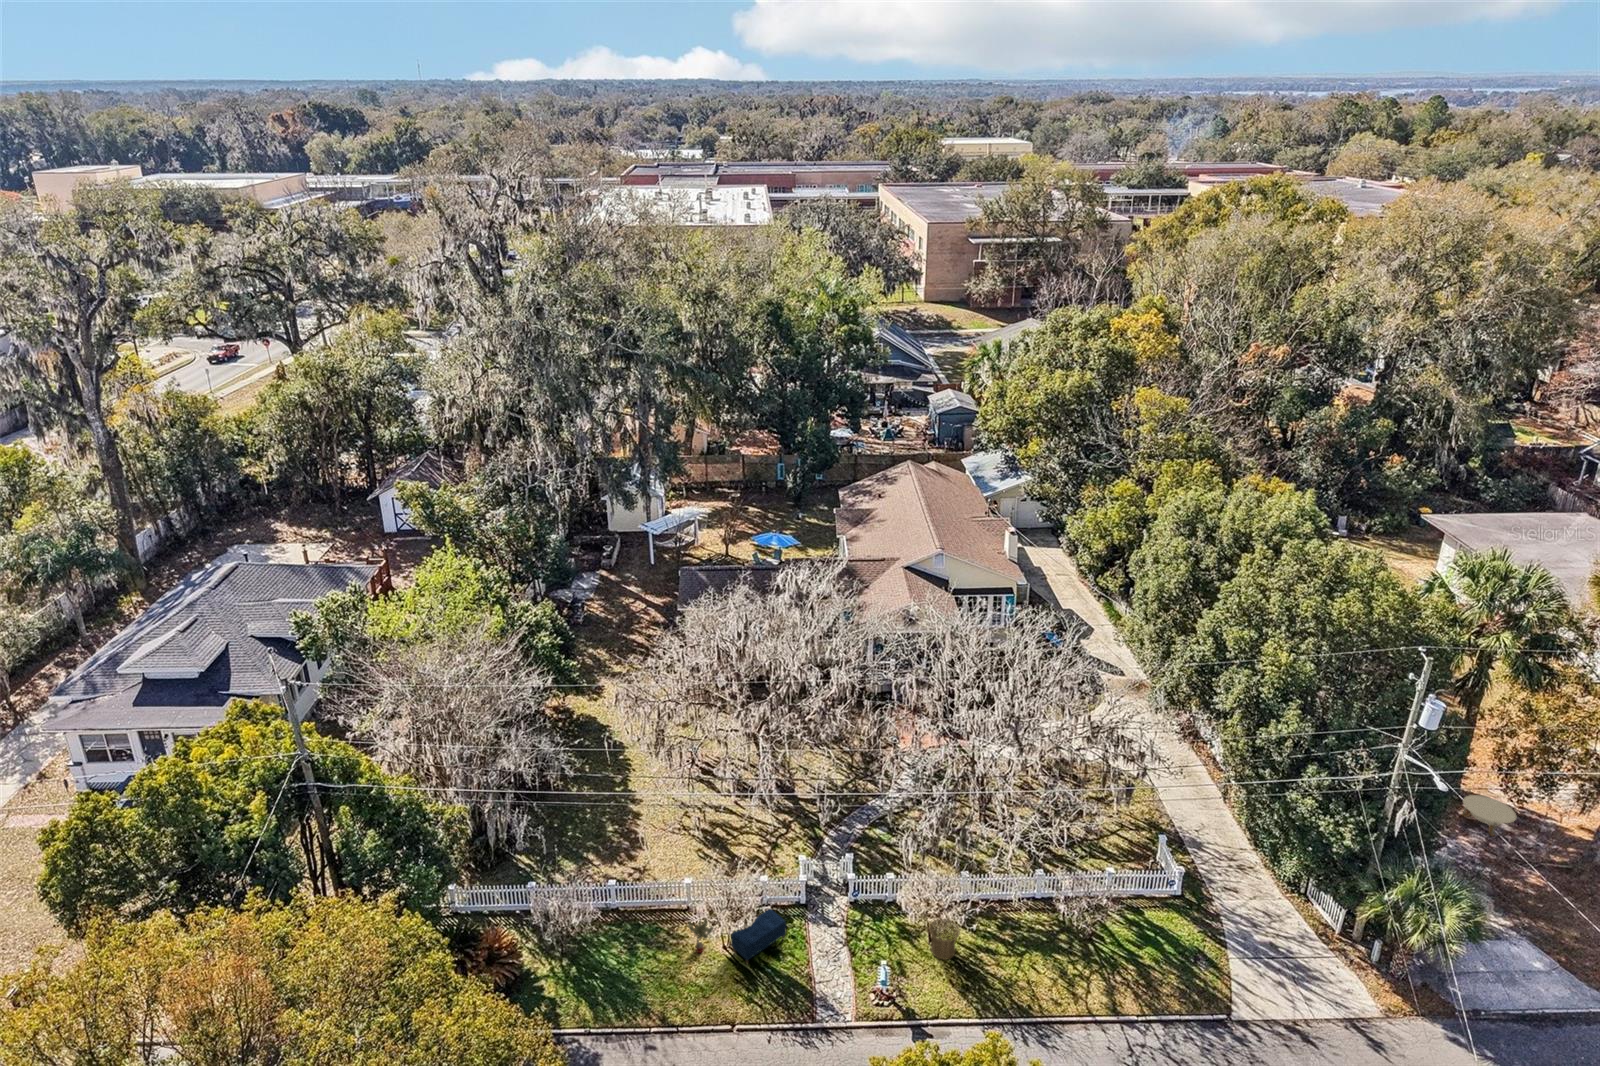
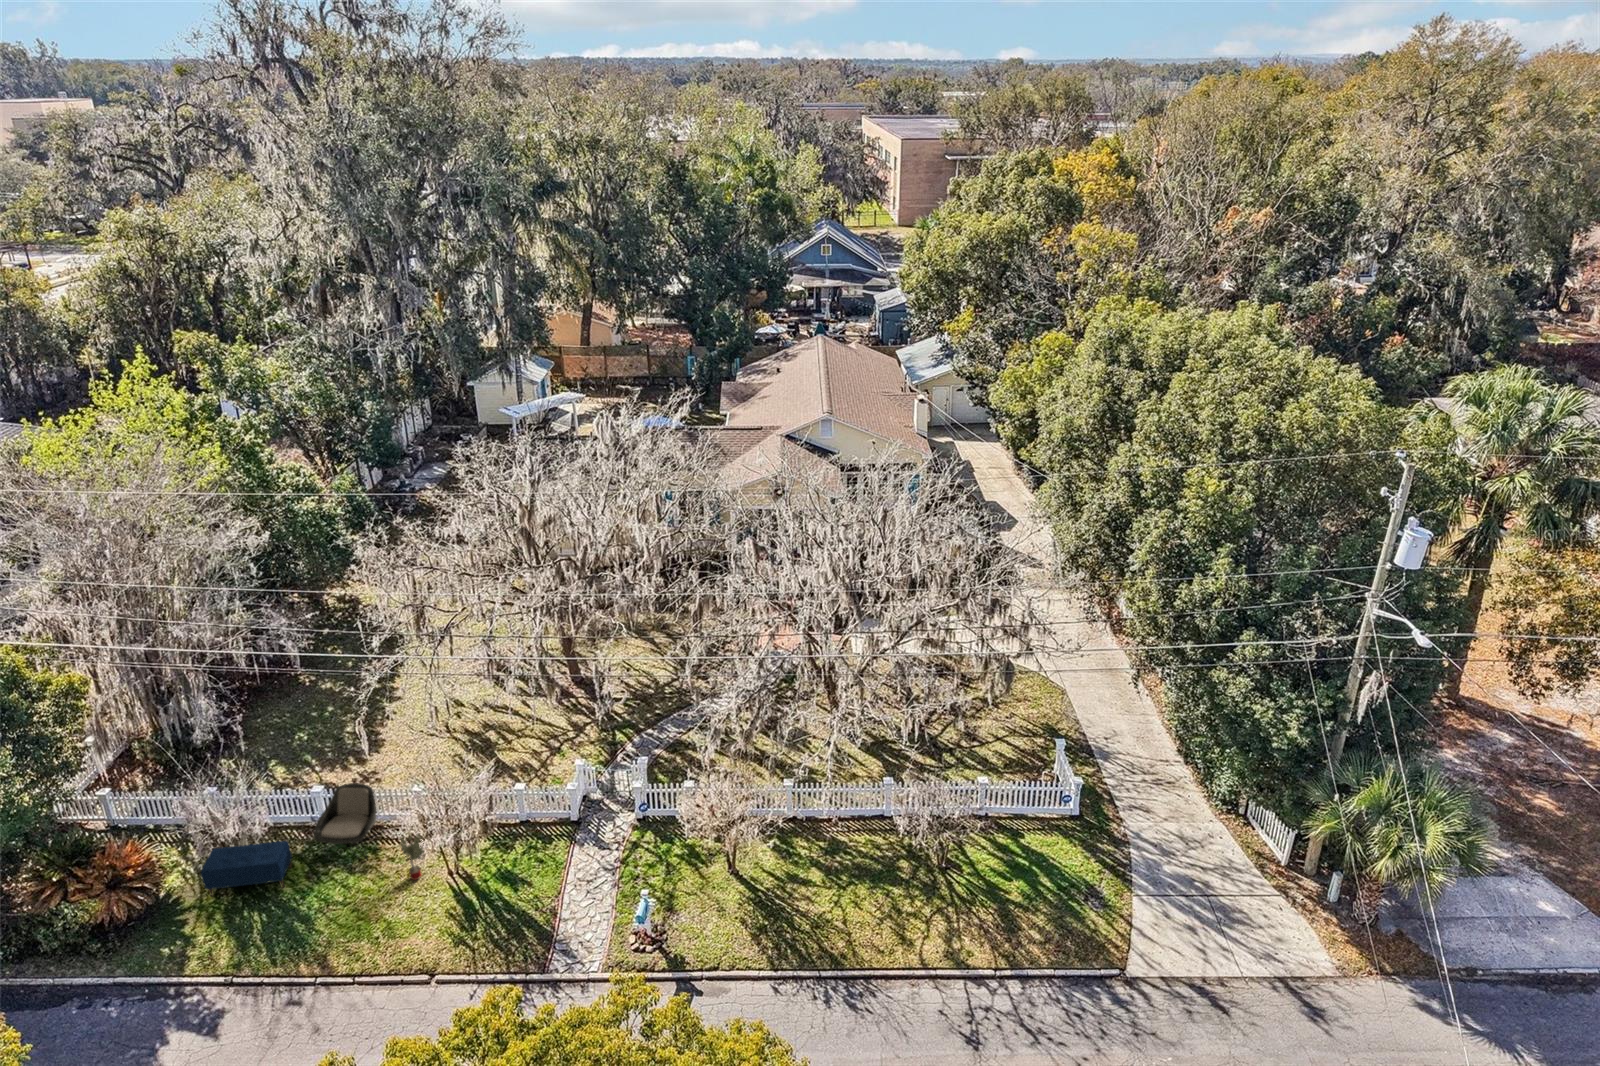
round table: present [1462,795,1516,836] -> none [1456,697,1528,748]
lounge chair: none [622,879,664,938] -> present [314,783,383,859]
bench: present [731,909,787,964] -> present [201,841,292,896]
basket: present [929,919,960,959] -> none [723,838,765,892]

